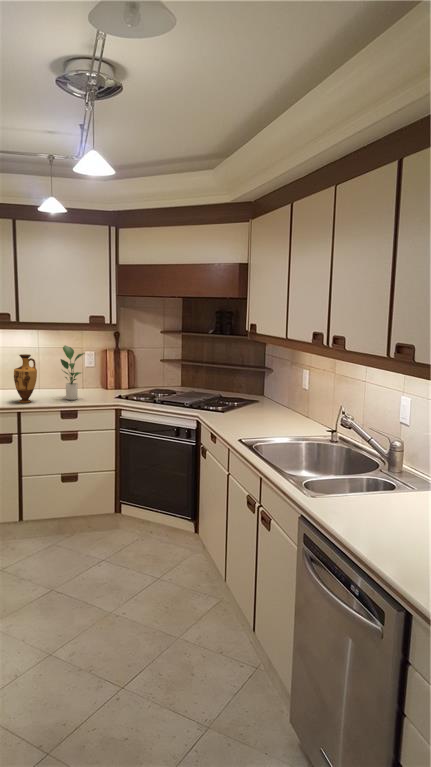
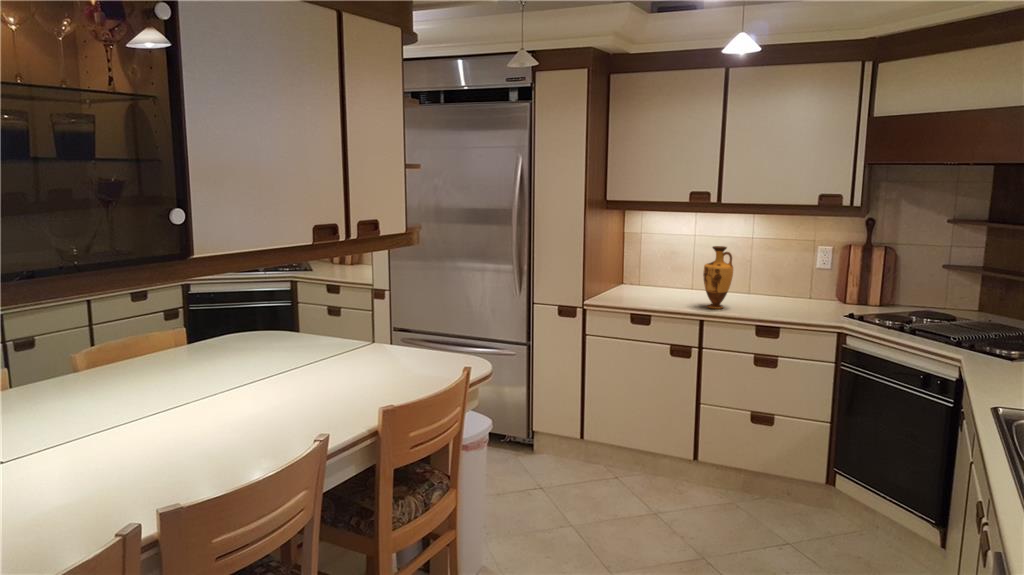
potted plant: present [61,345,84,400] -> none [765,236,803,312]

